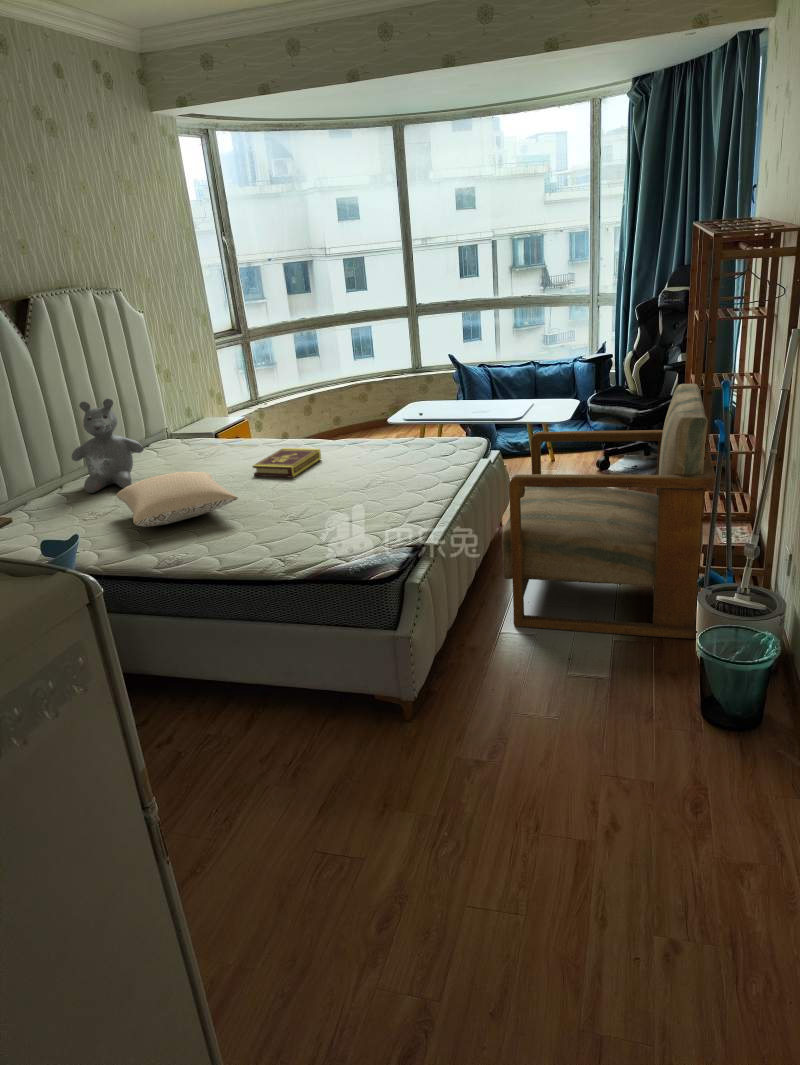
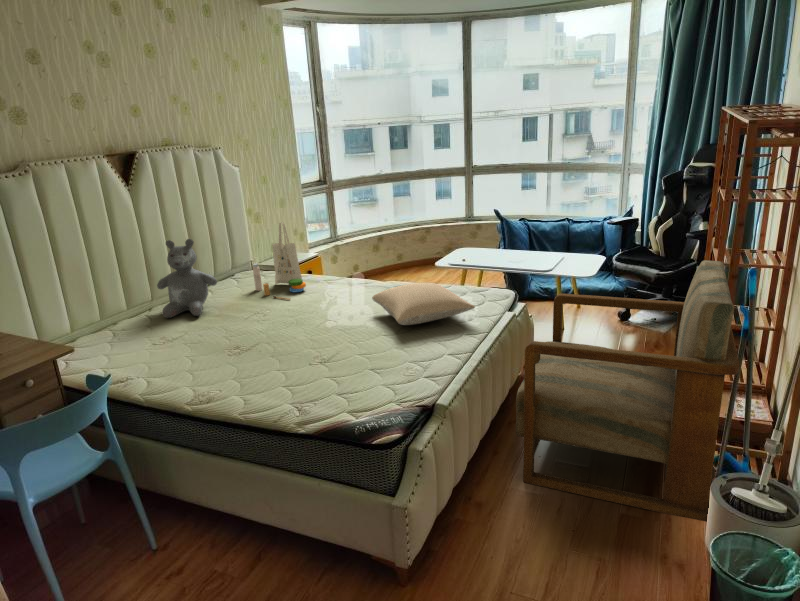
tote bag: none [179,376,245,465] -> present [253,222,306,300]
book: present [253,448,321,478] -> none [305,288,367,317]
pillow: present [117,472,238,526] -> present [372,283,475,325]

